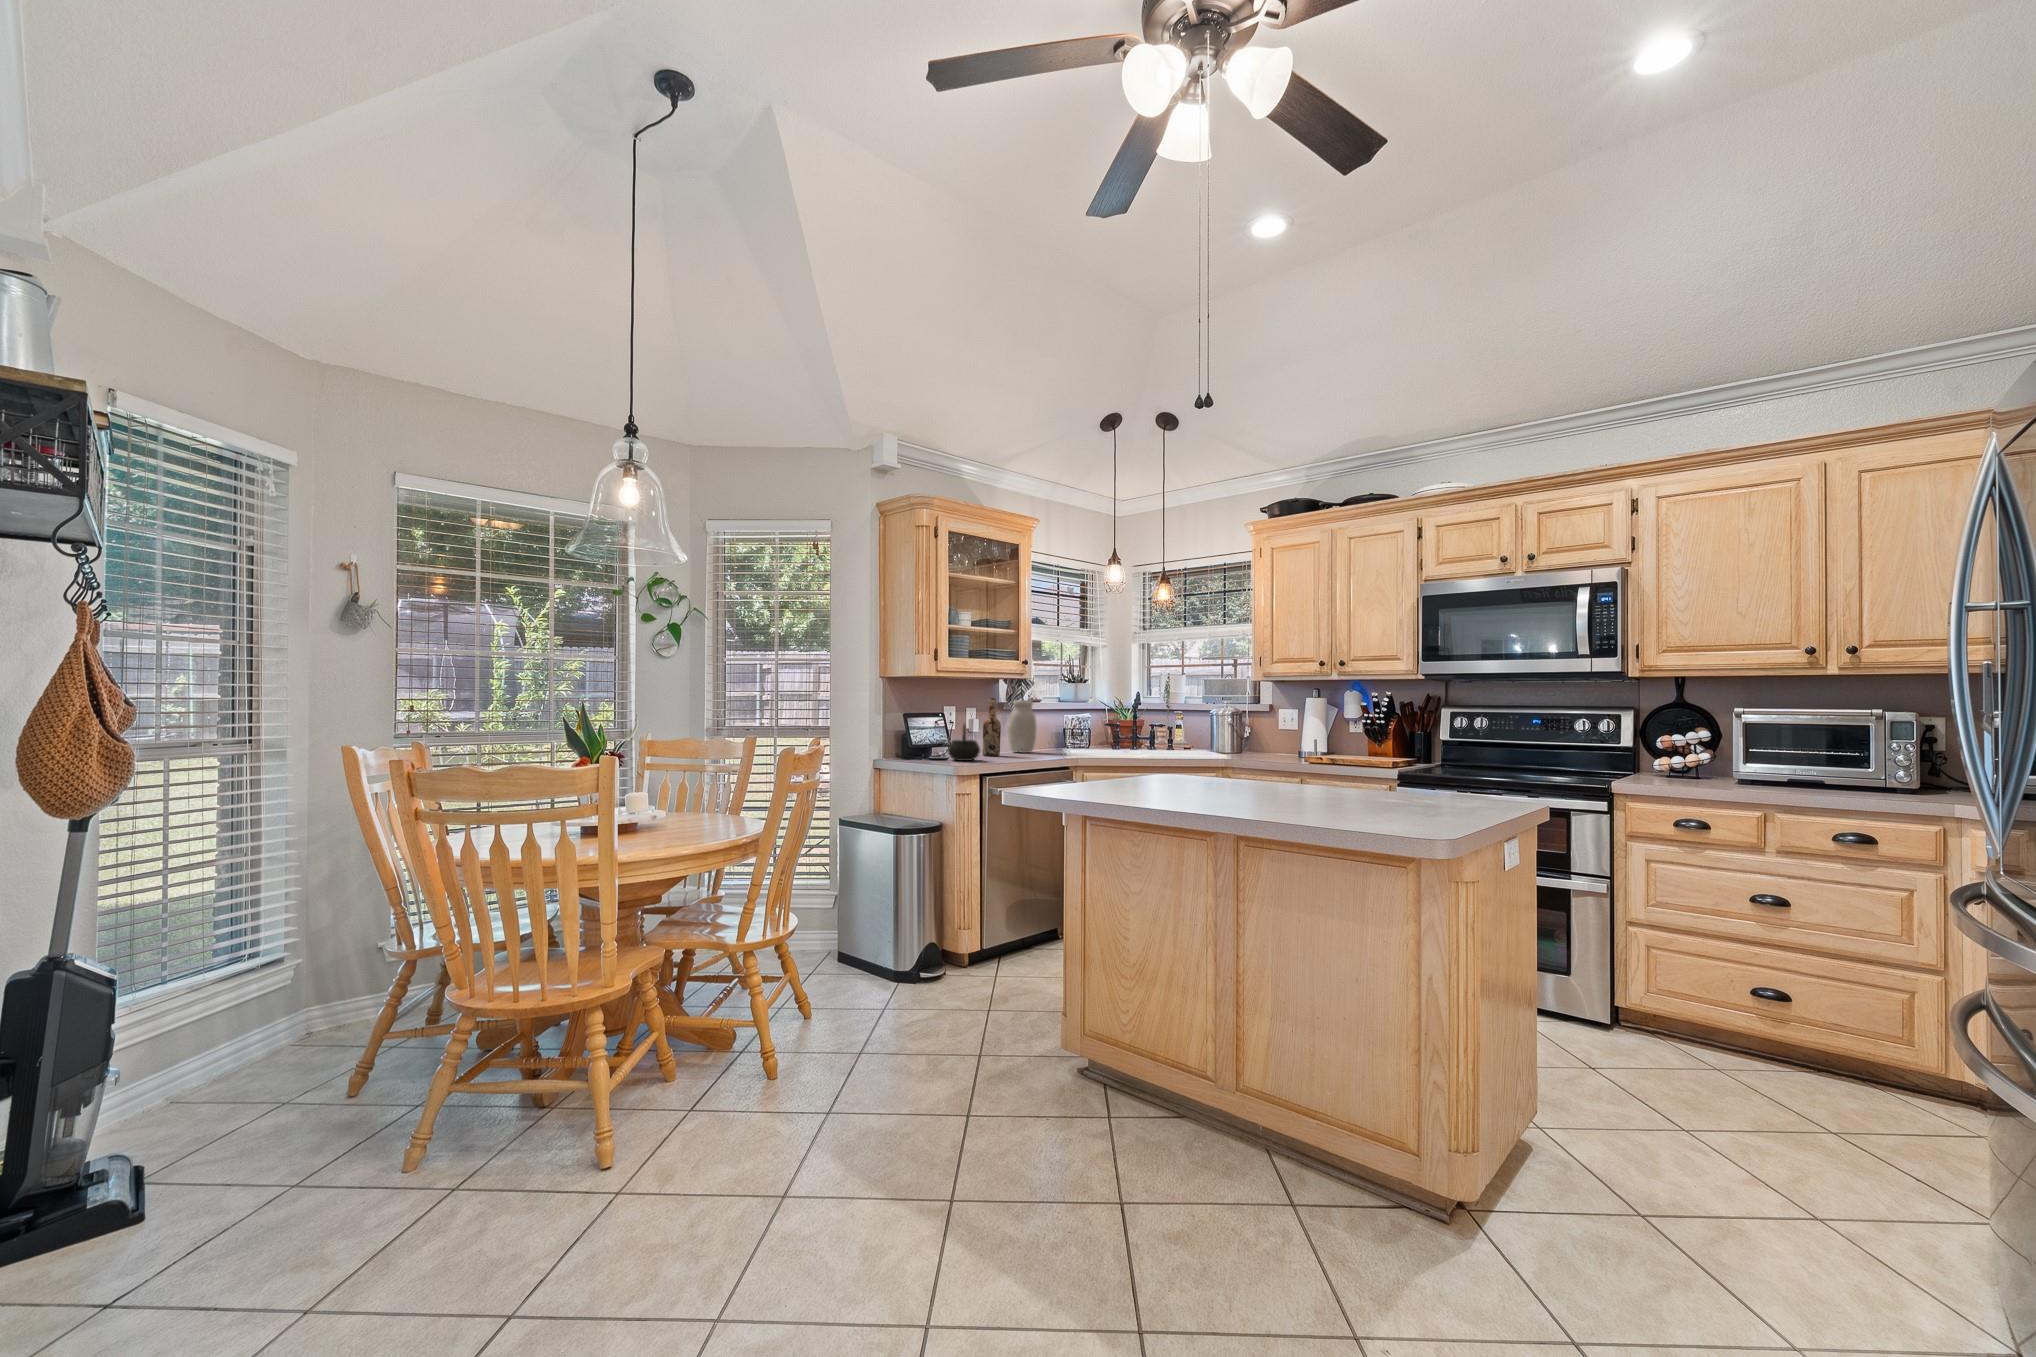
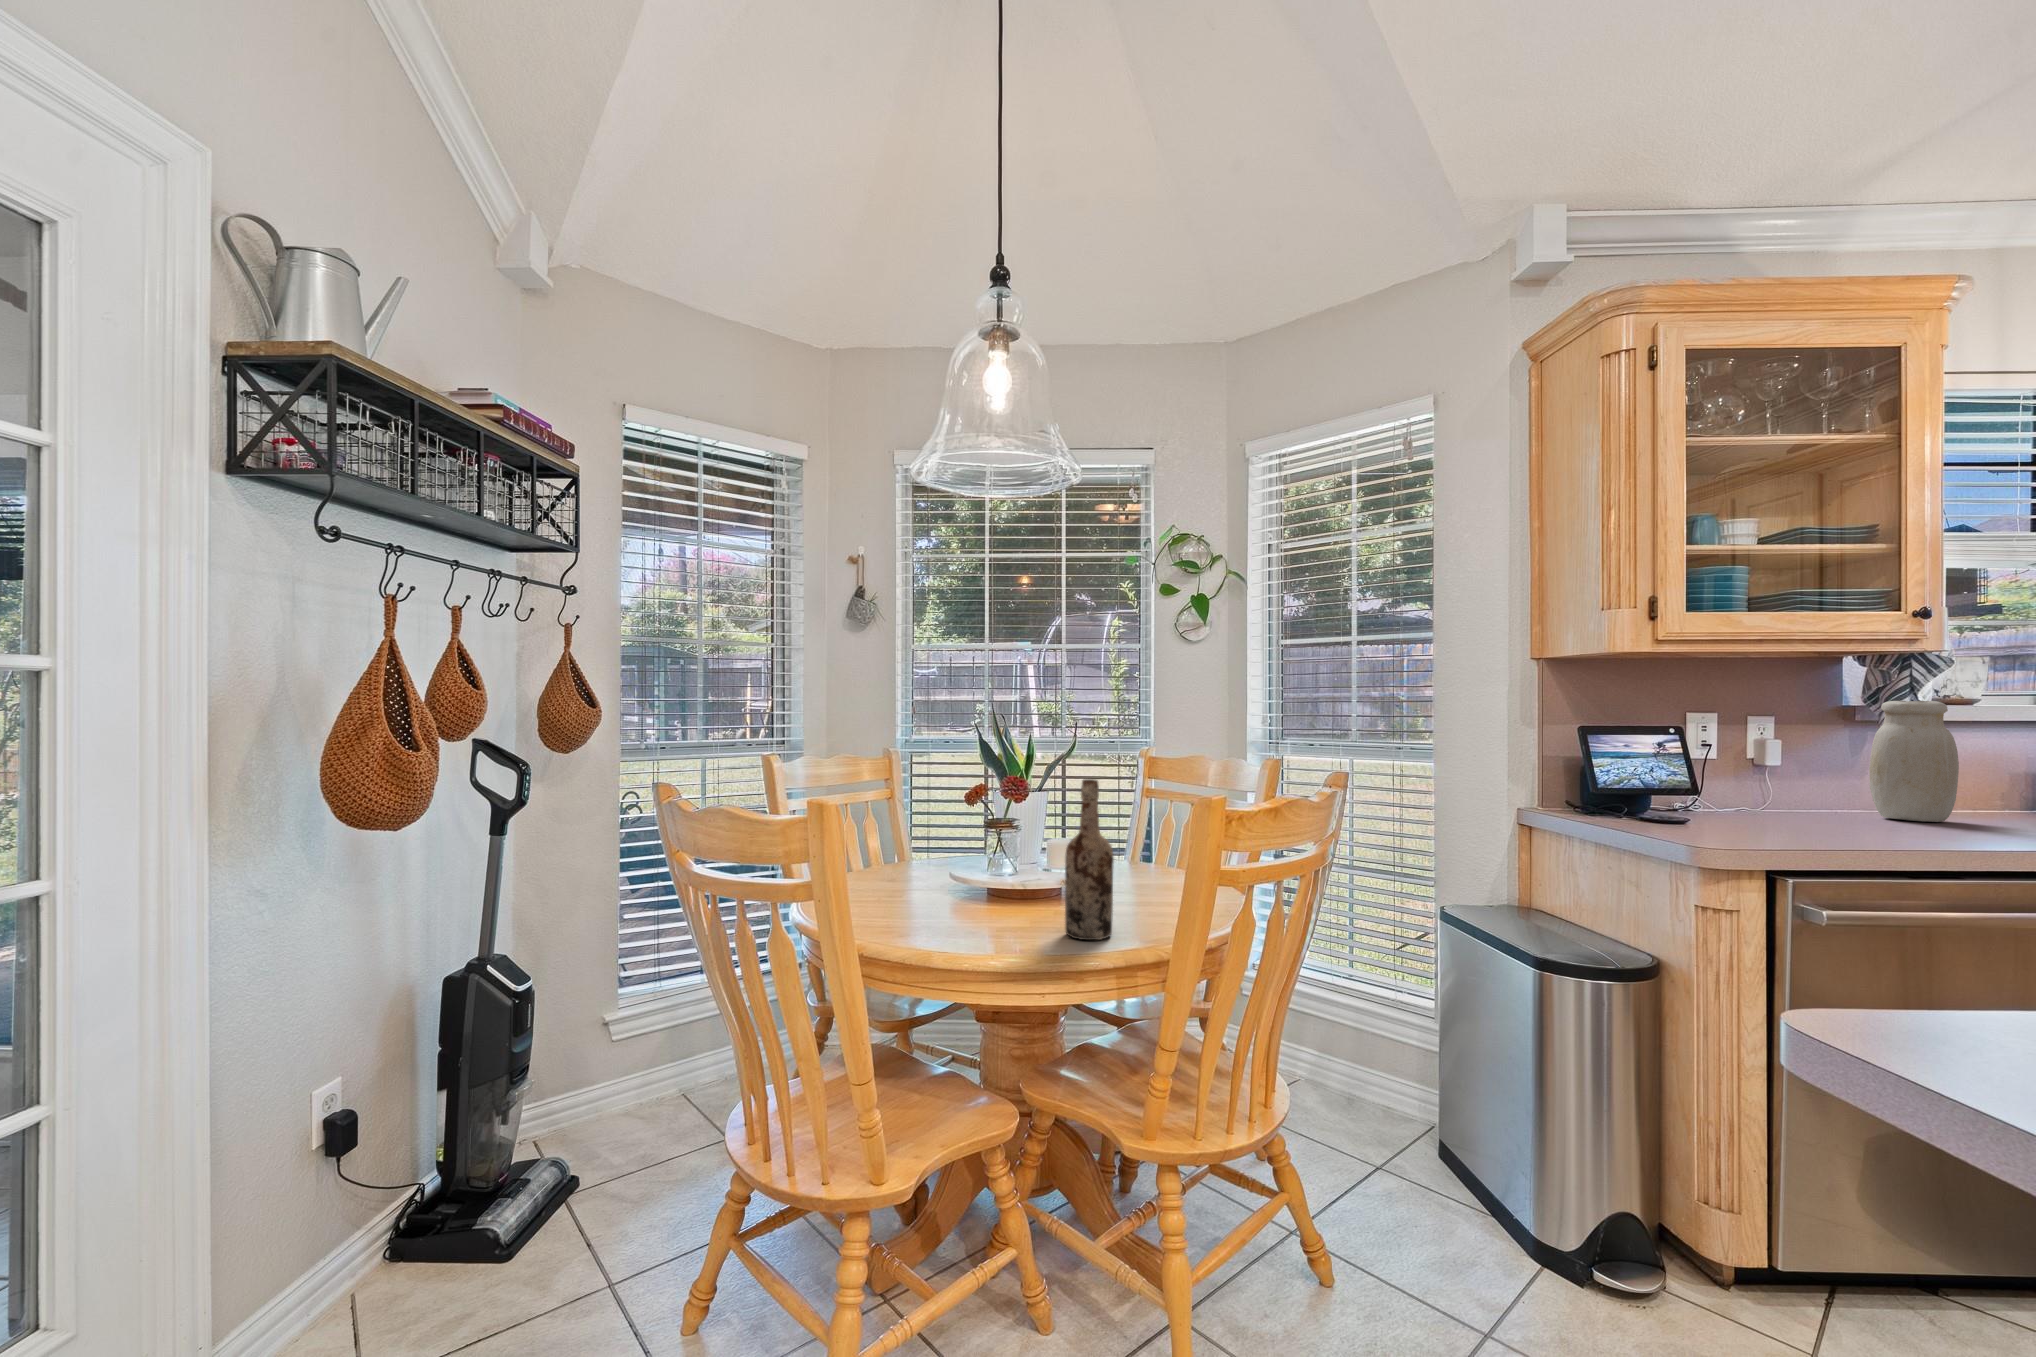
wine bottle: present [983,698,1001,756] -> present [1065,779,1114,940]
kettle: present [948,725,980,761] -> none [1675,752,1764,835]

